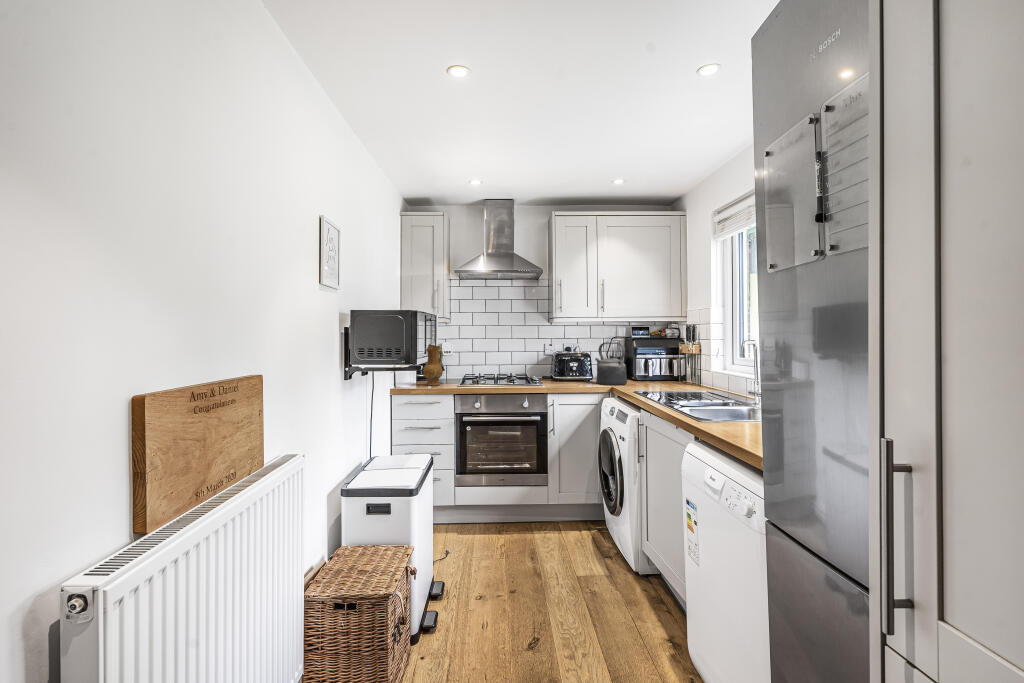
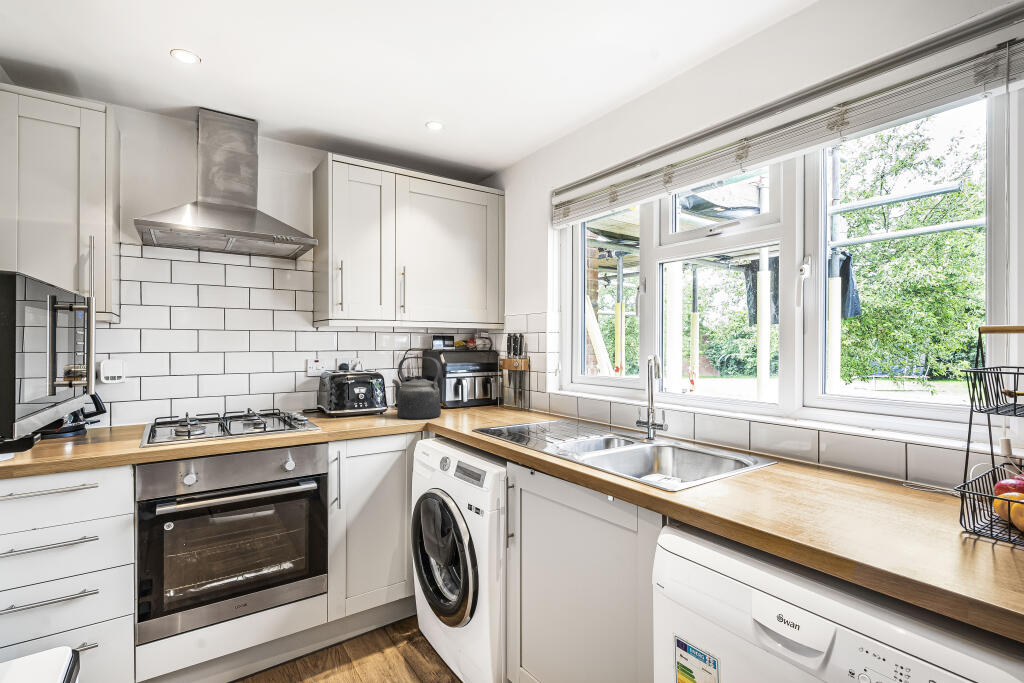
ceramic jug: present [423,346,443,386] -> none [51,367,104,449]

